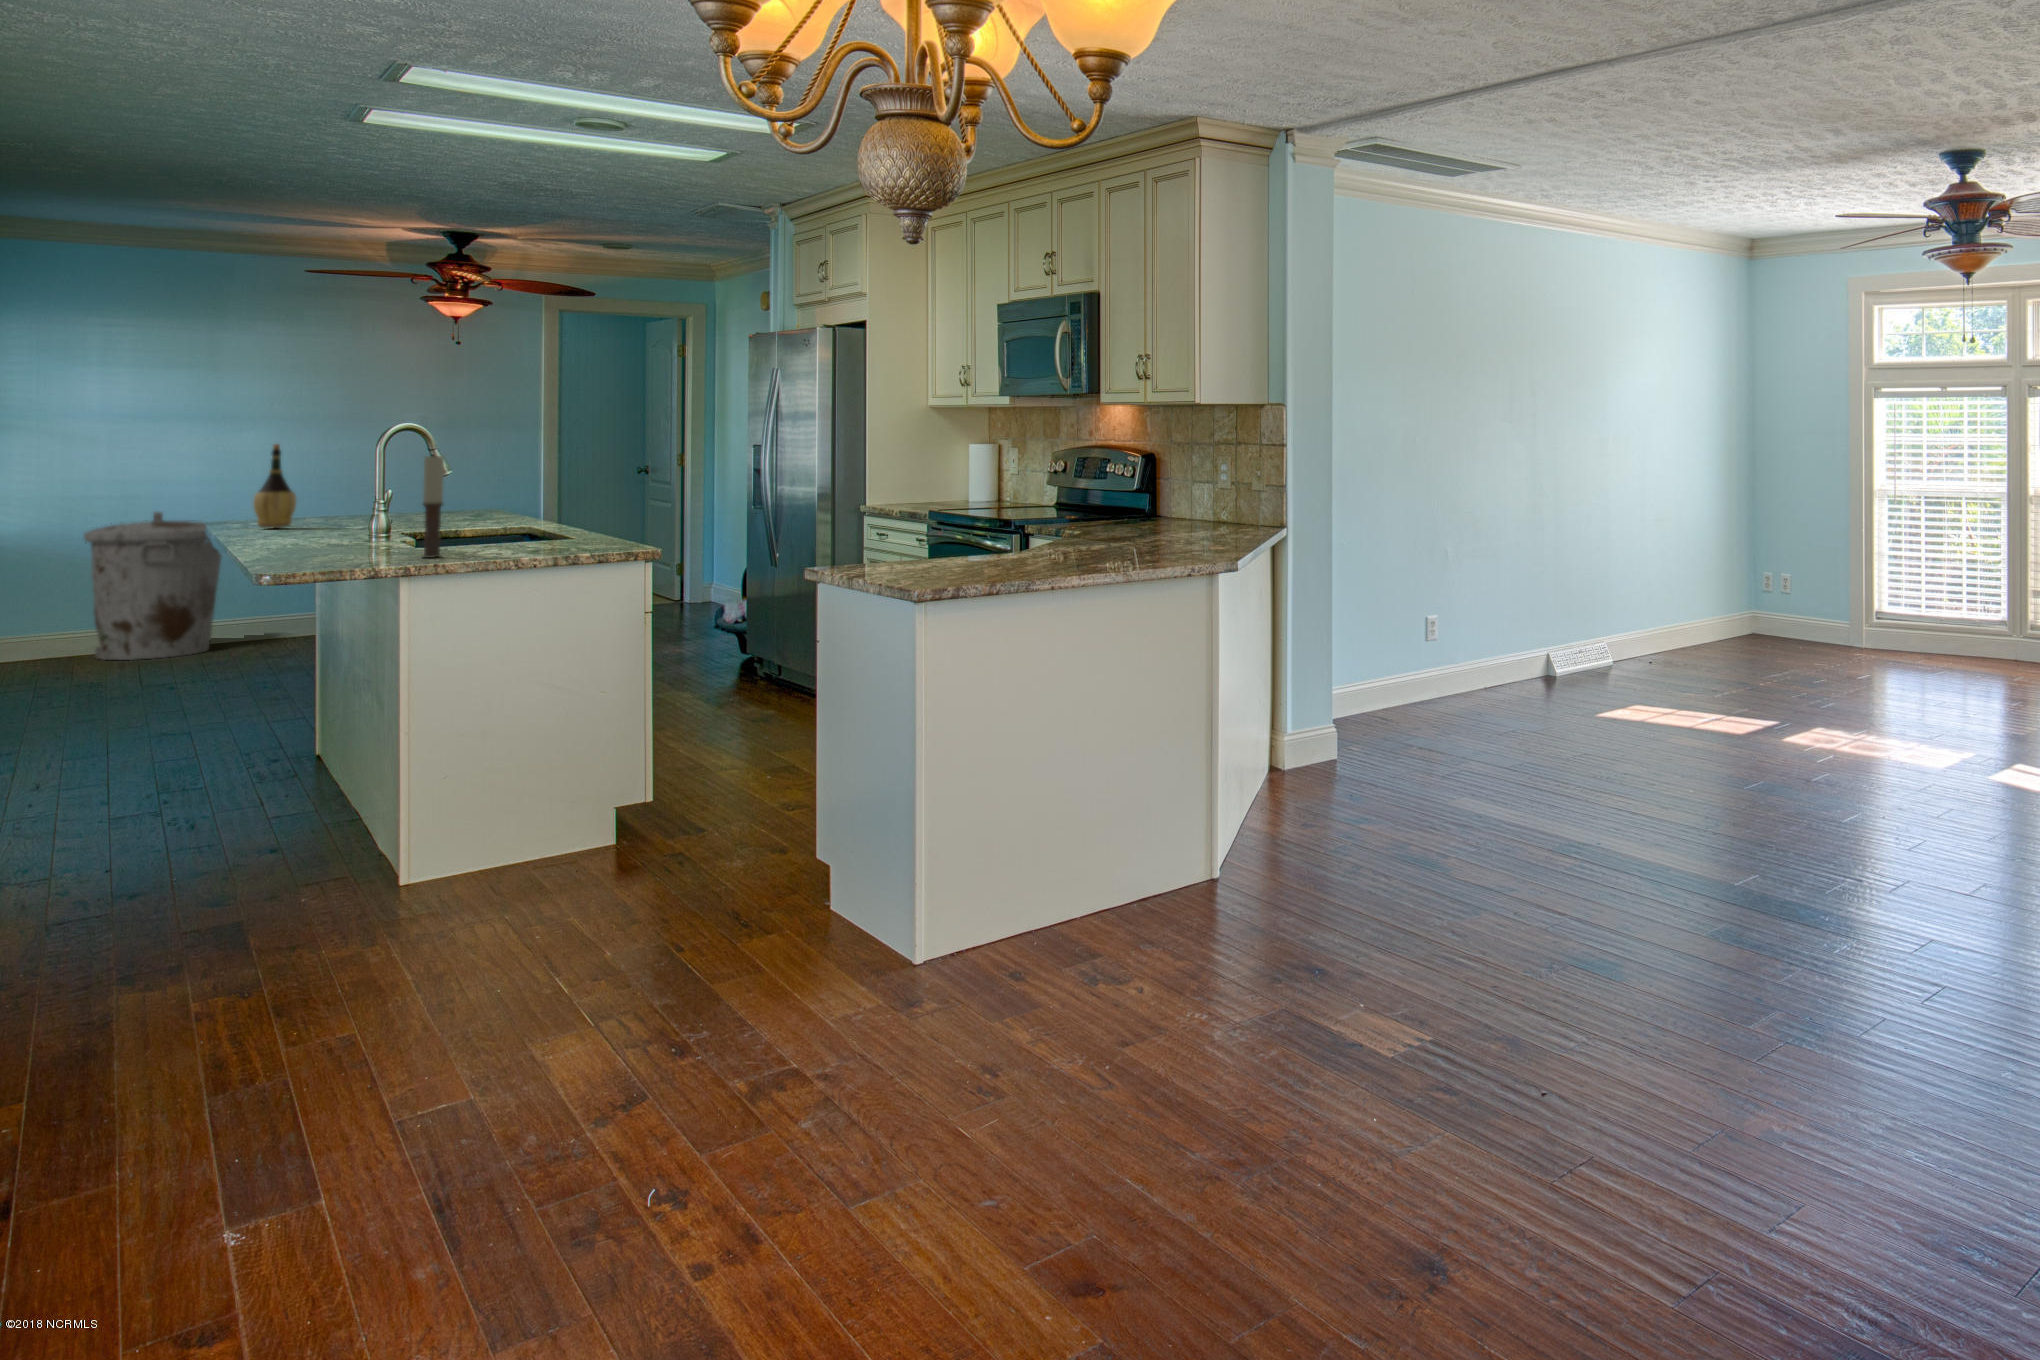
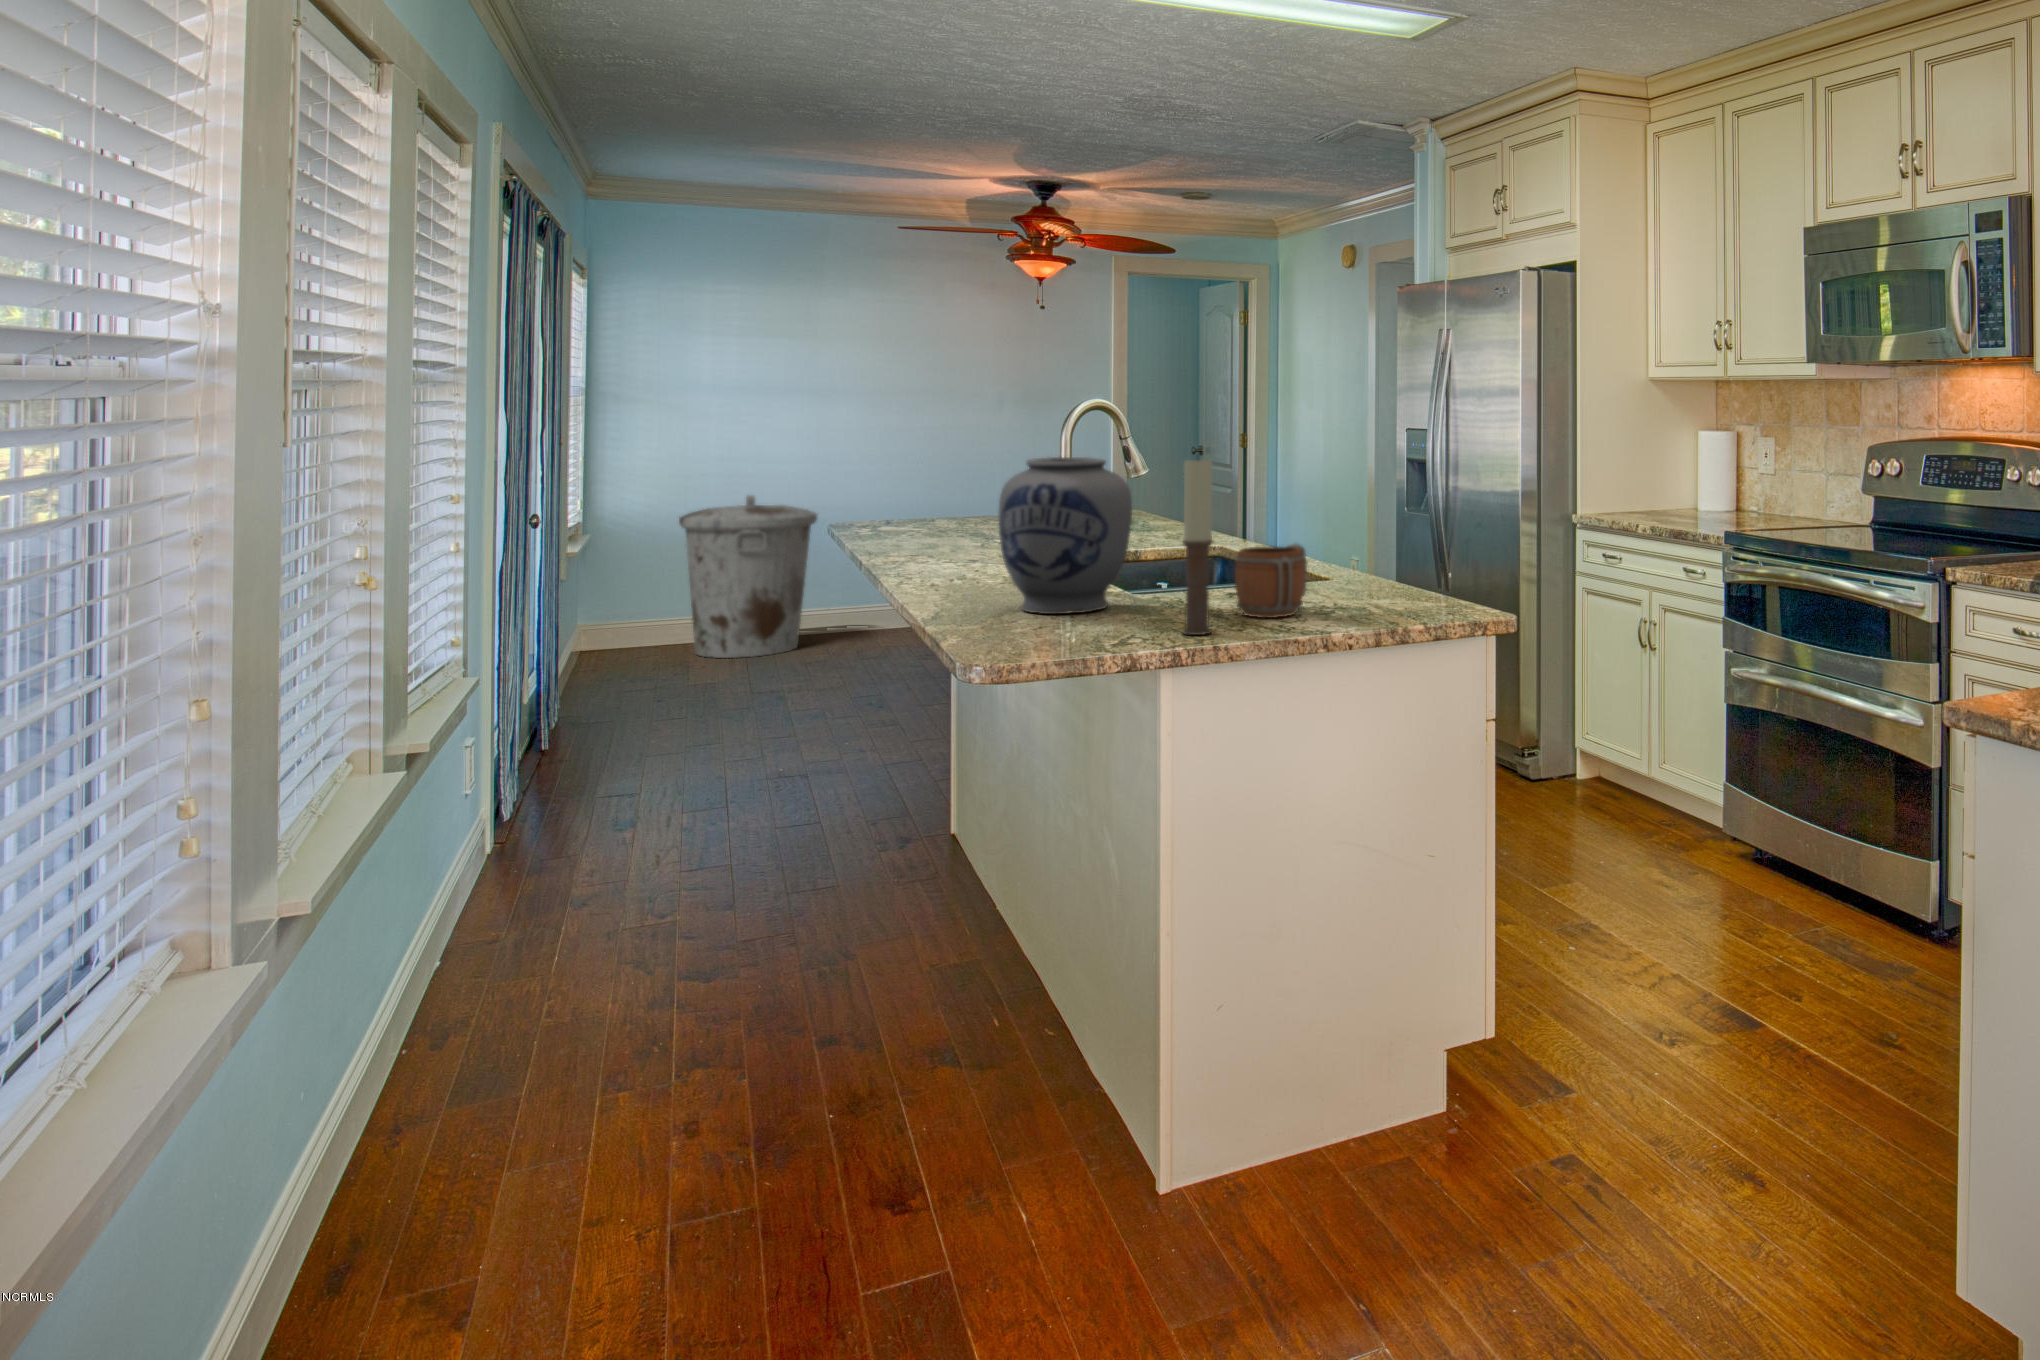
wine bottle: present [253,444,296,528] -> none [885,430,934,546]
vase: none [308,457,408,553] -> present [999,457,1132,614]
mug: none [474,509,535,552] -> present [1235,543,1308,618]

